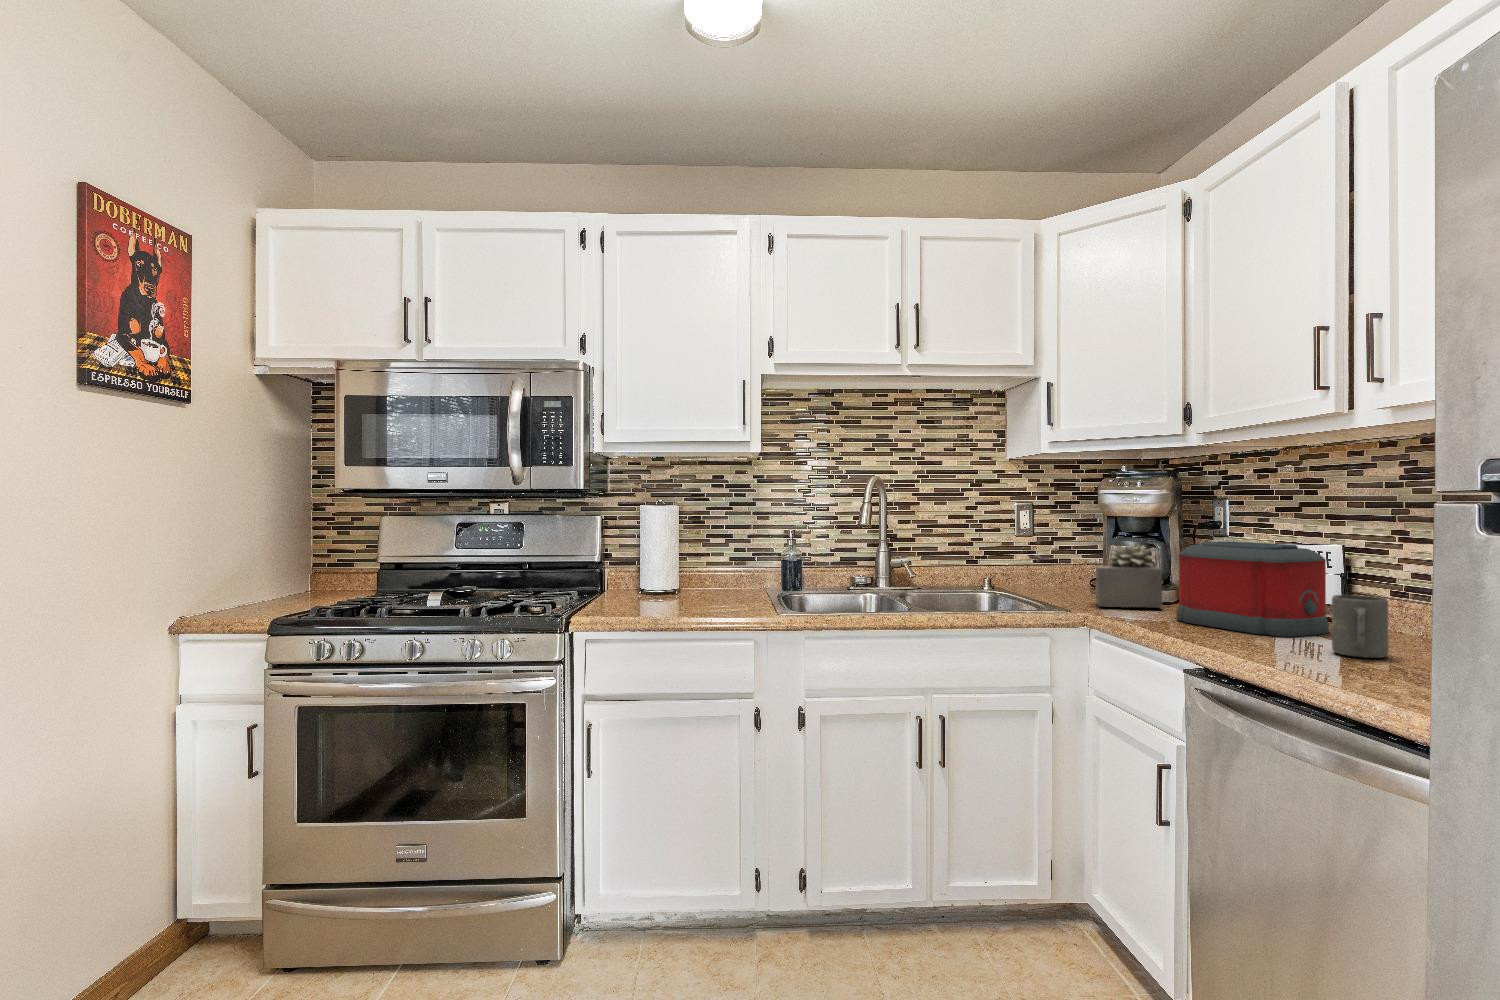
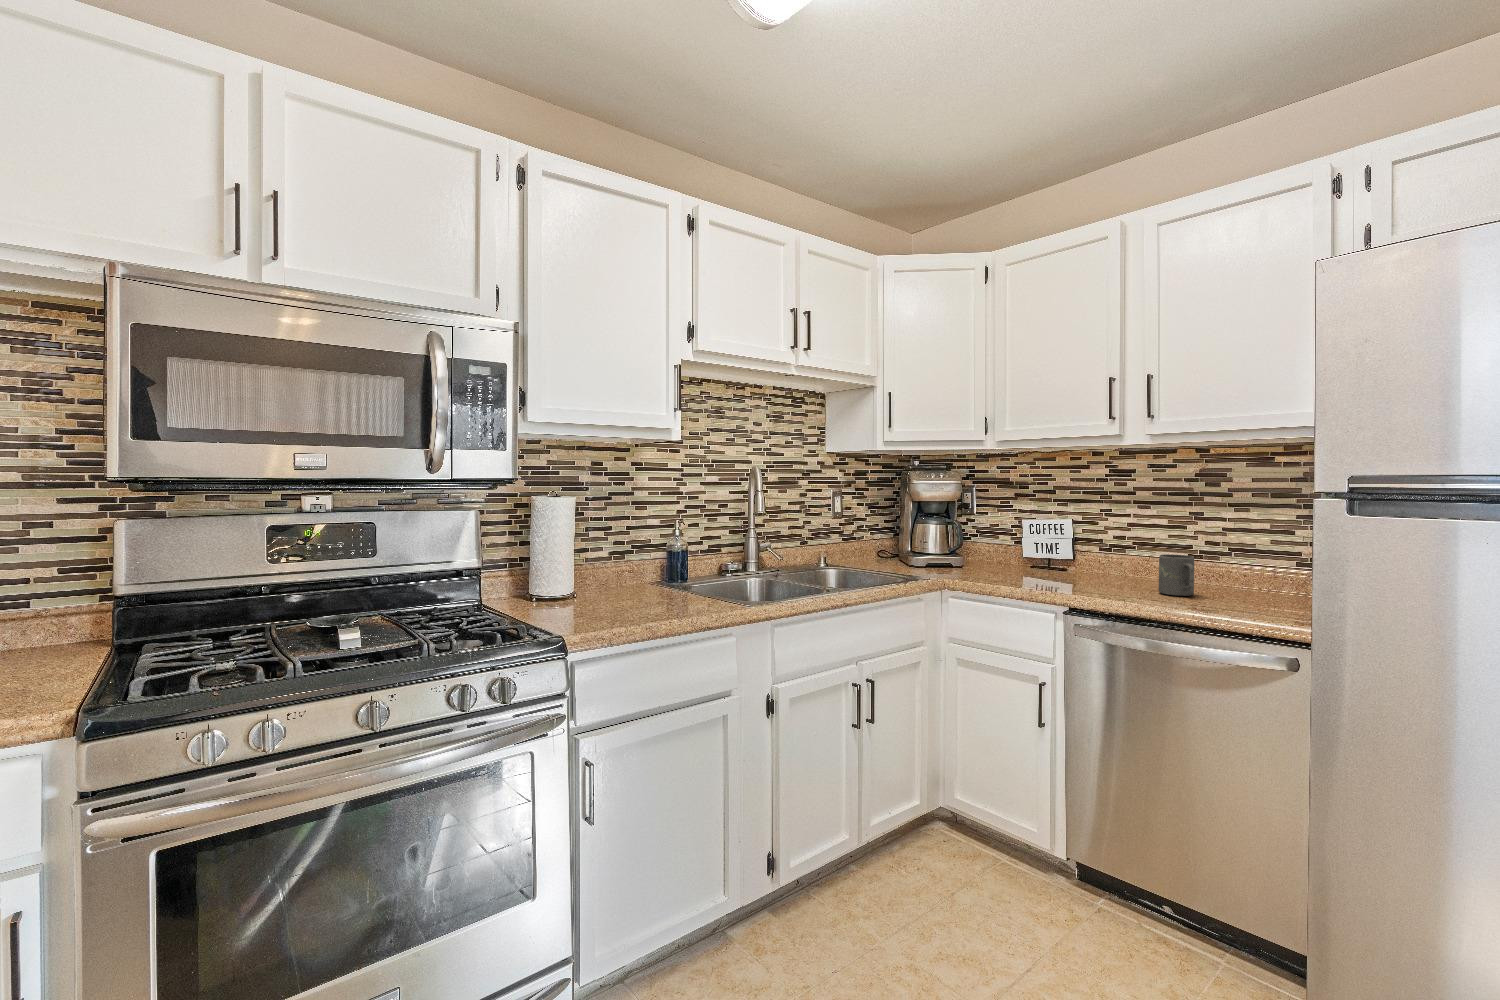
toaster: present [1177,541,1329,637] -> none [1011,519,1114,585]
succulent plant: present [1096,544,1162,607] -> none [925,522,983,572]

